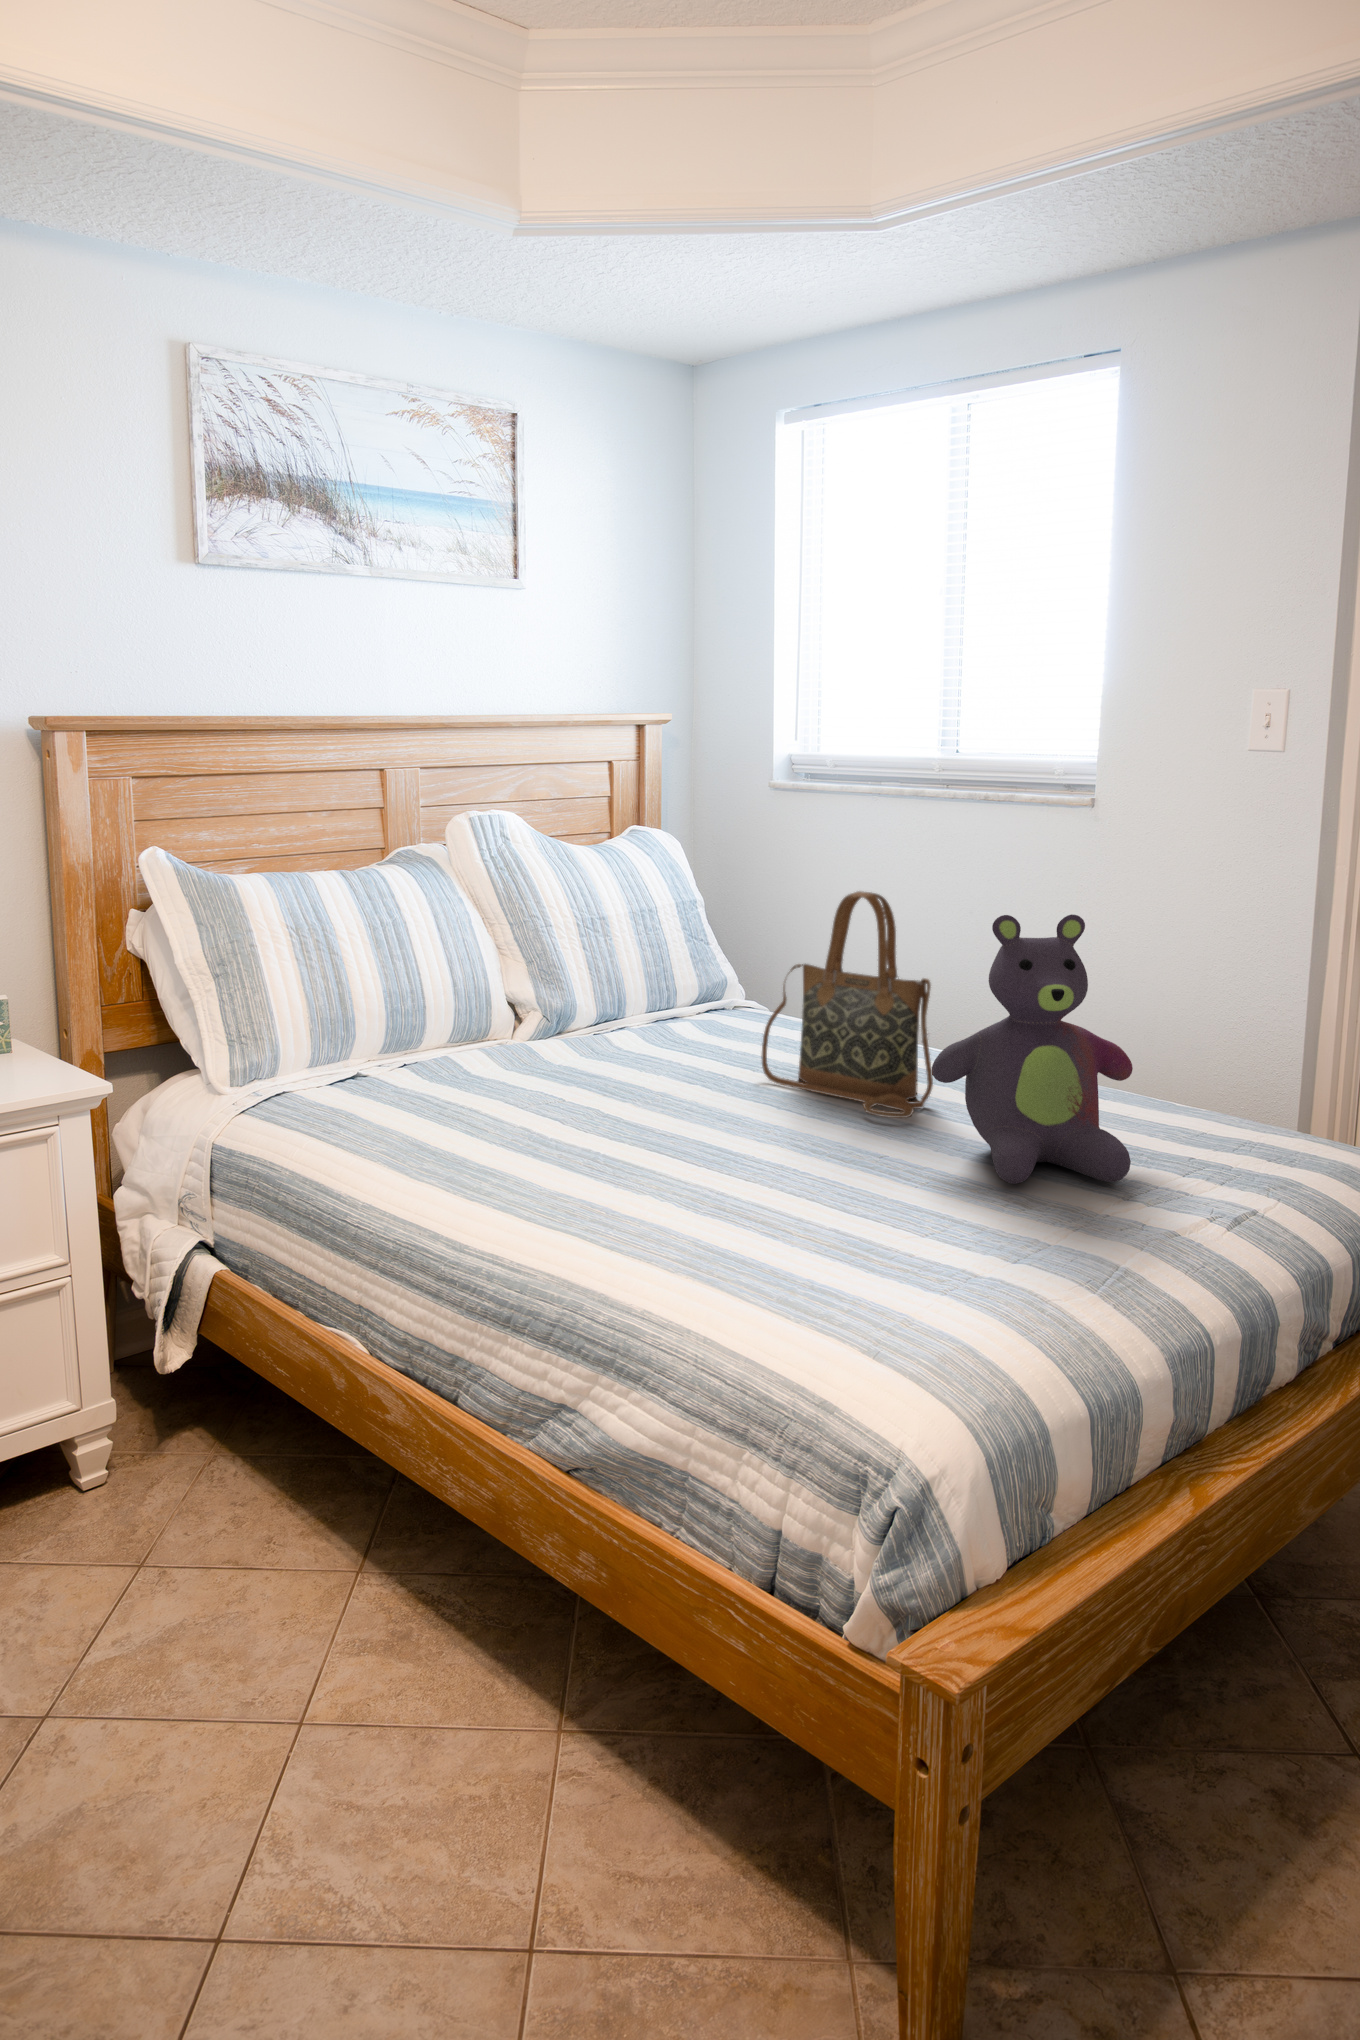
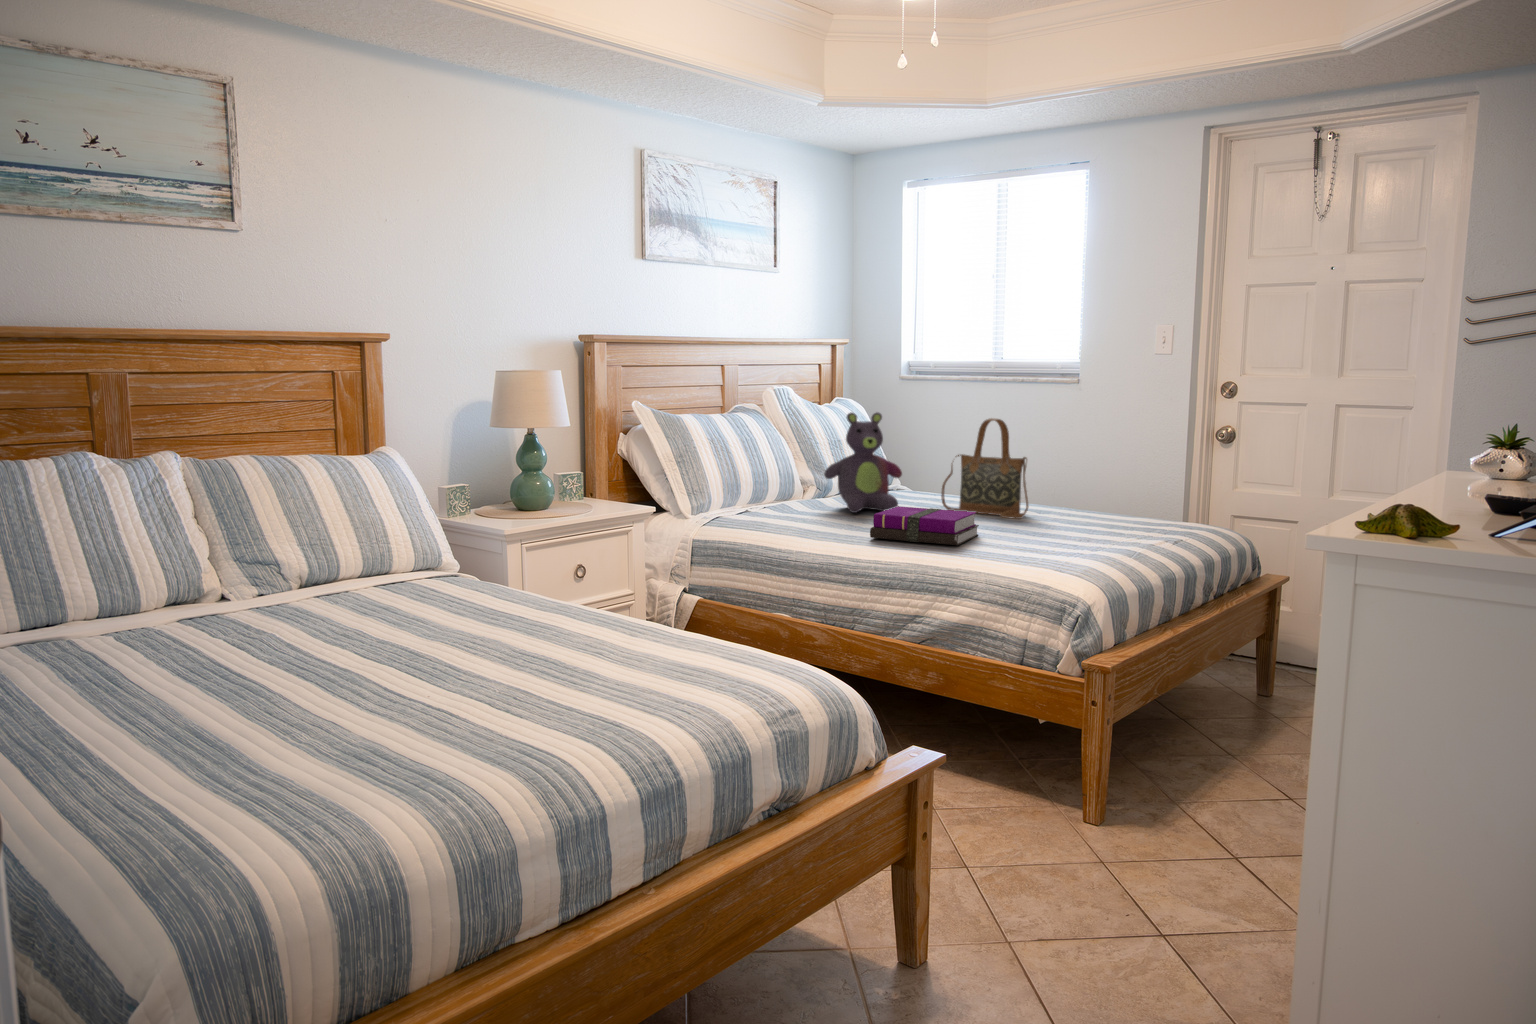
stuffed bear: present [932,914,1133,1184] -> present [824,412,902,513]
notebook: none [520,1096,777,1219] -> present [870,506,979,545]

